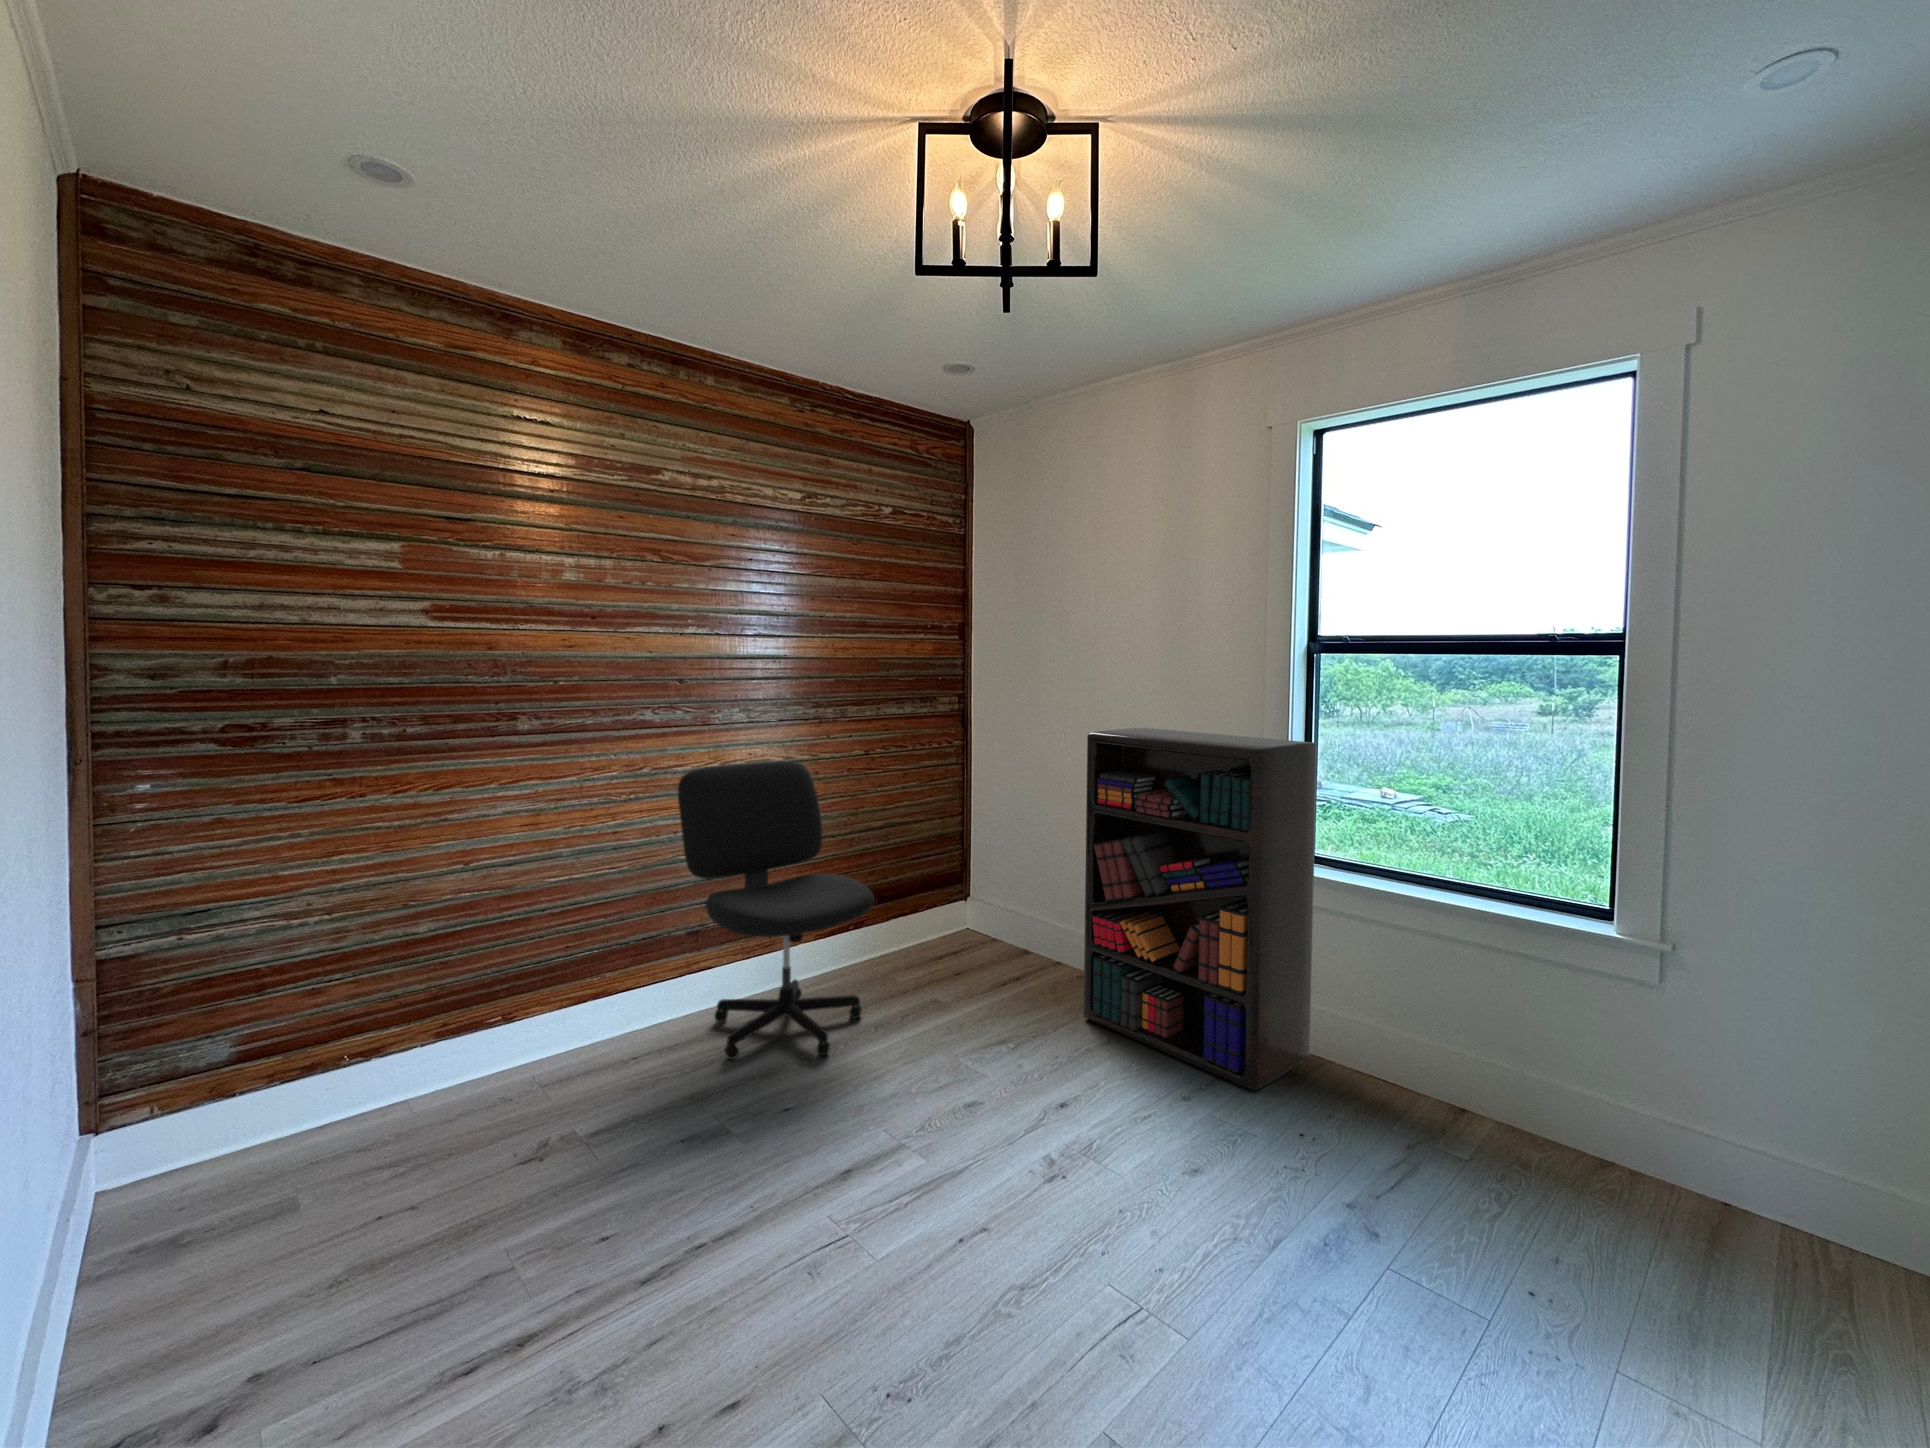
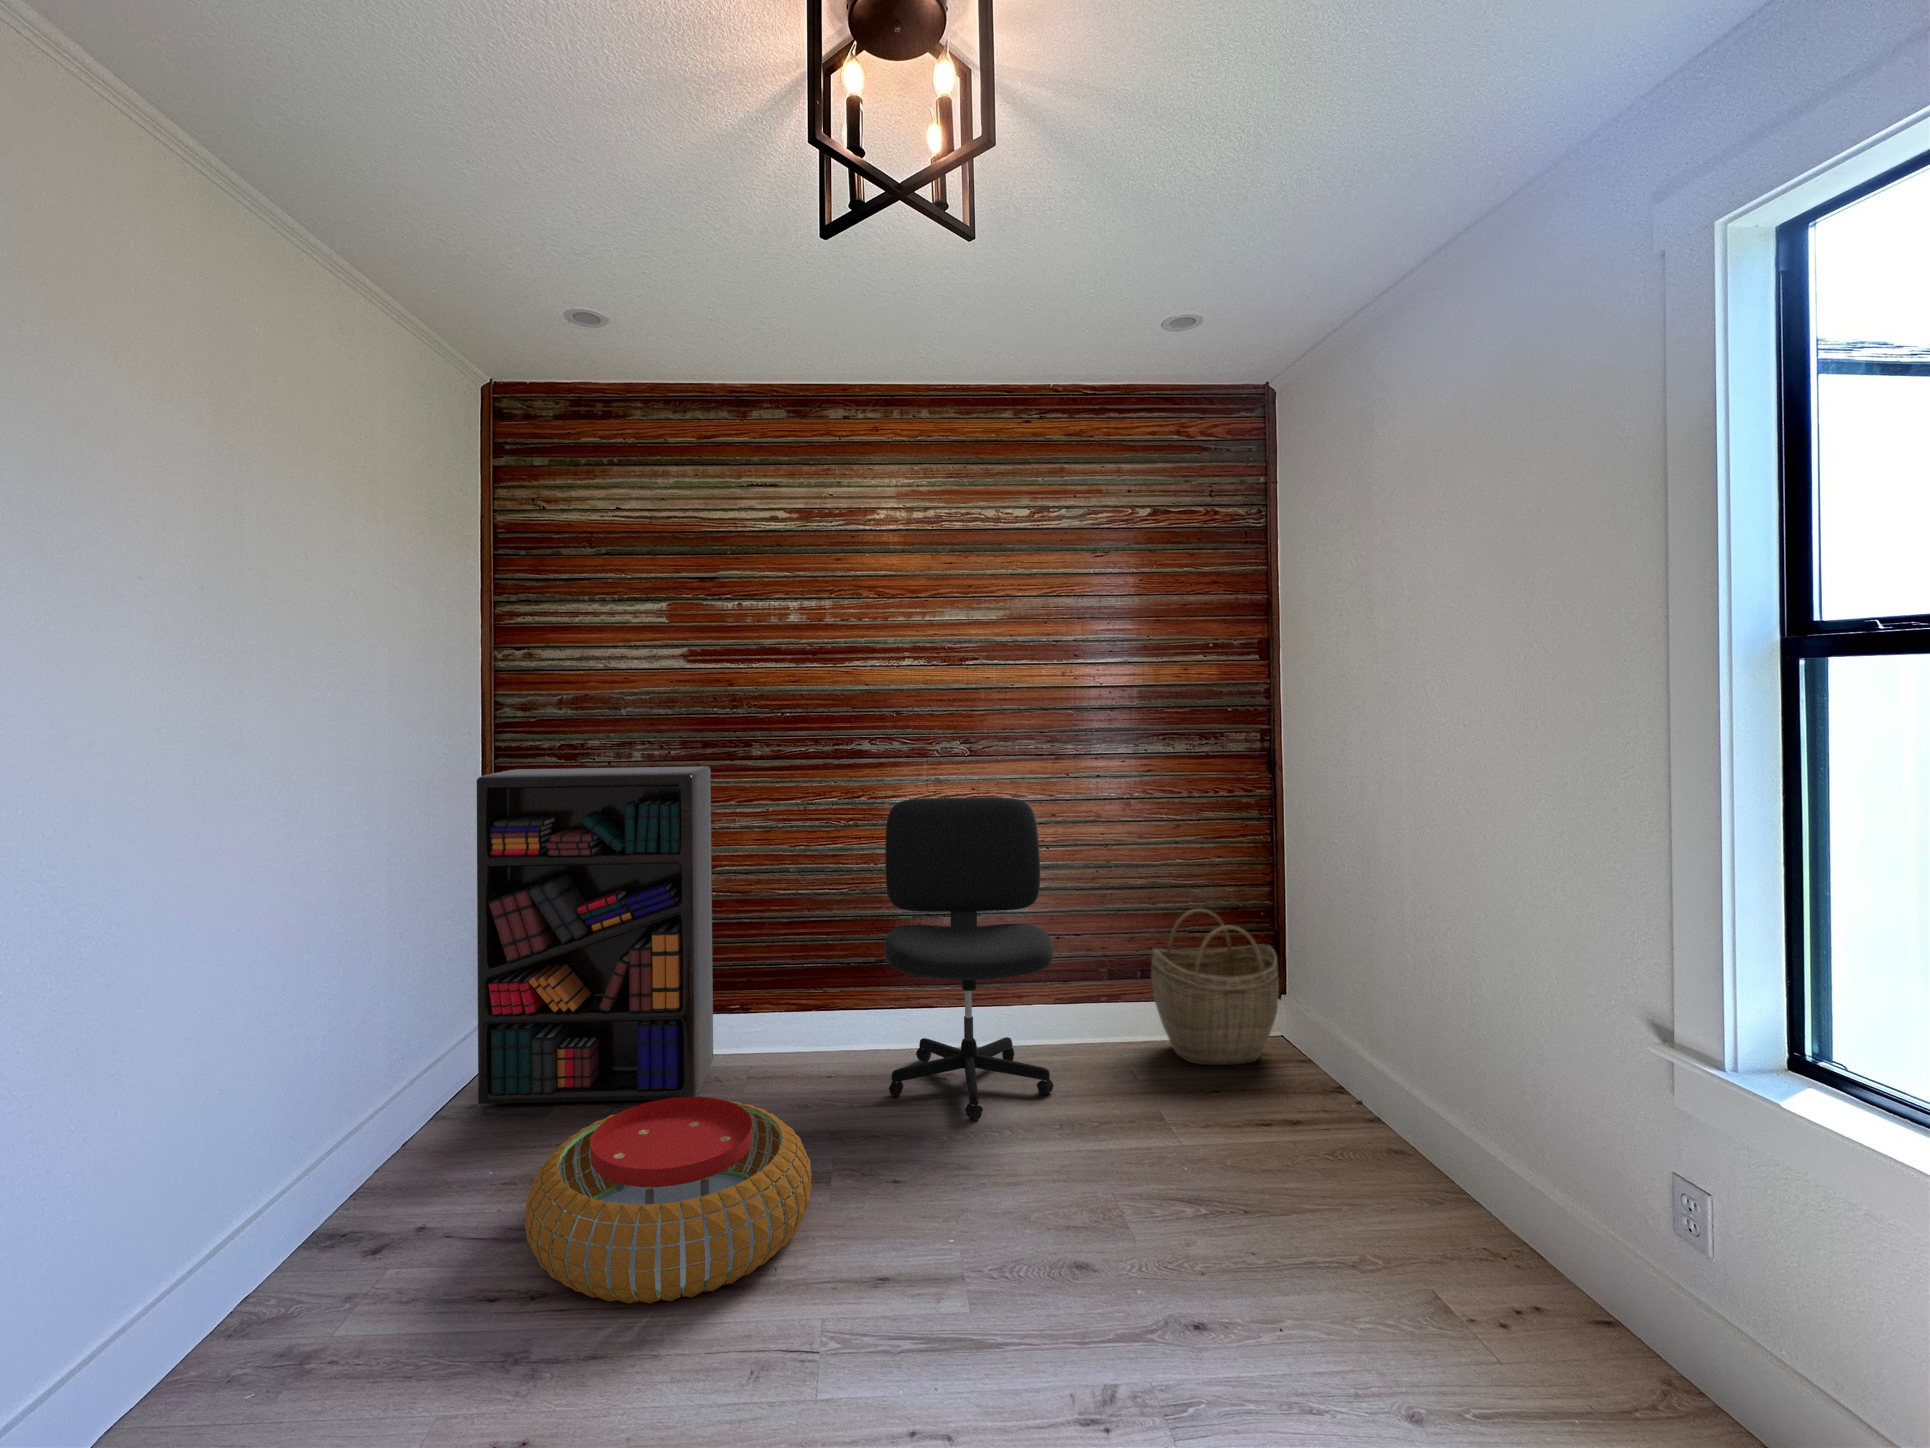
bookshelf: present [1084,728,1317,1090] -> present [477,766,713,1104]
woven basket: none [893,841,987,964] -> present [1151,909,1279,1065]
pouf: none [479,1103,811,1366] -> present [525,1097,812,1304]

